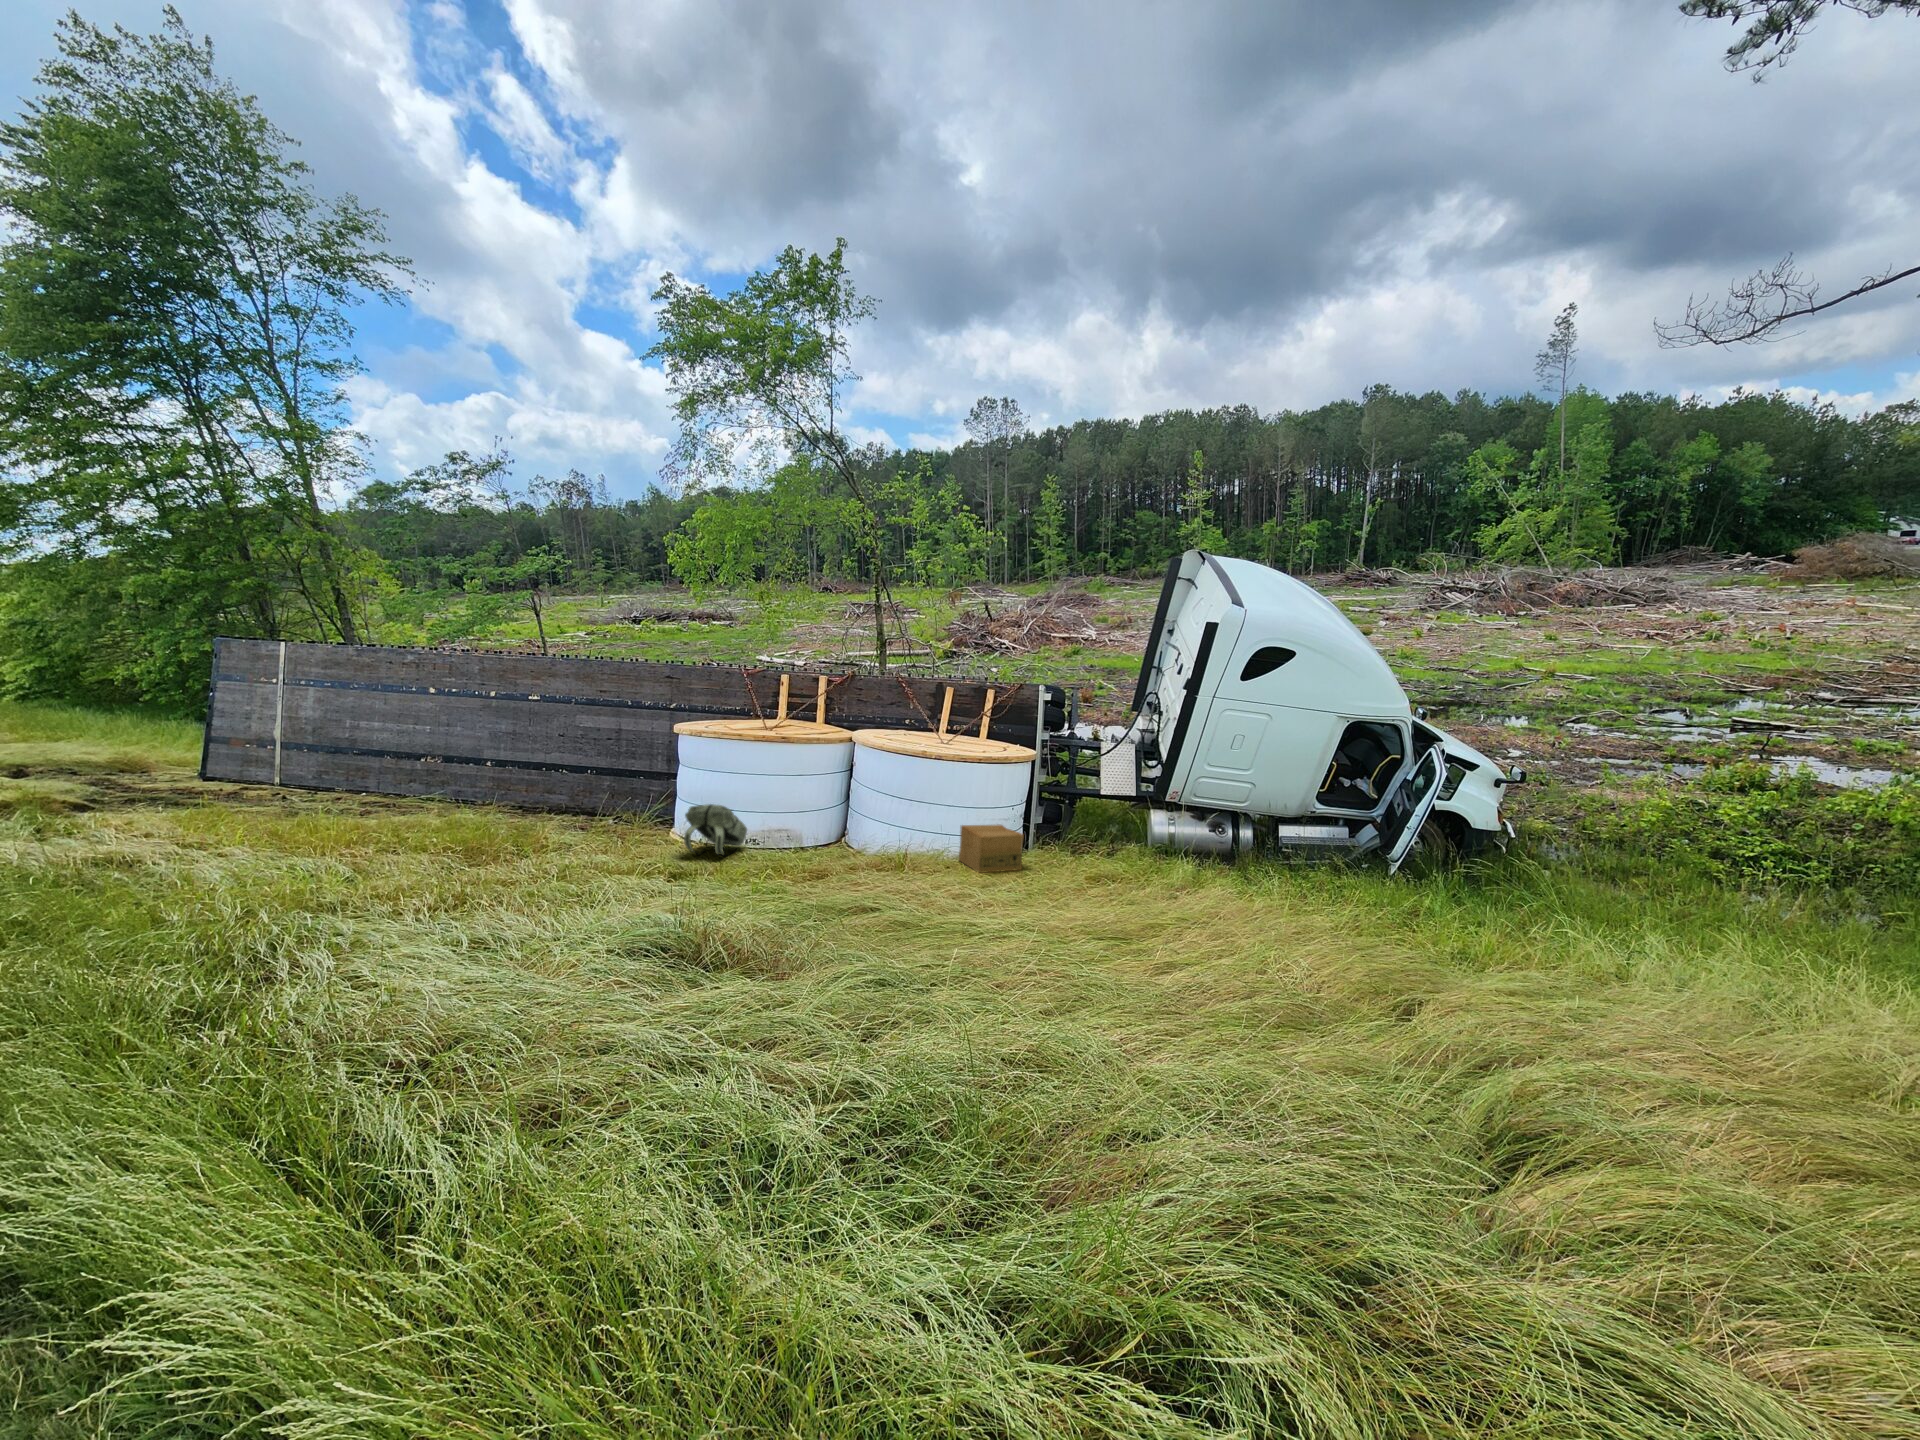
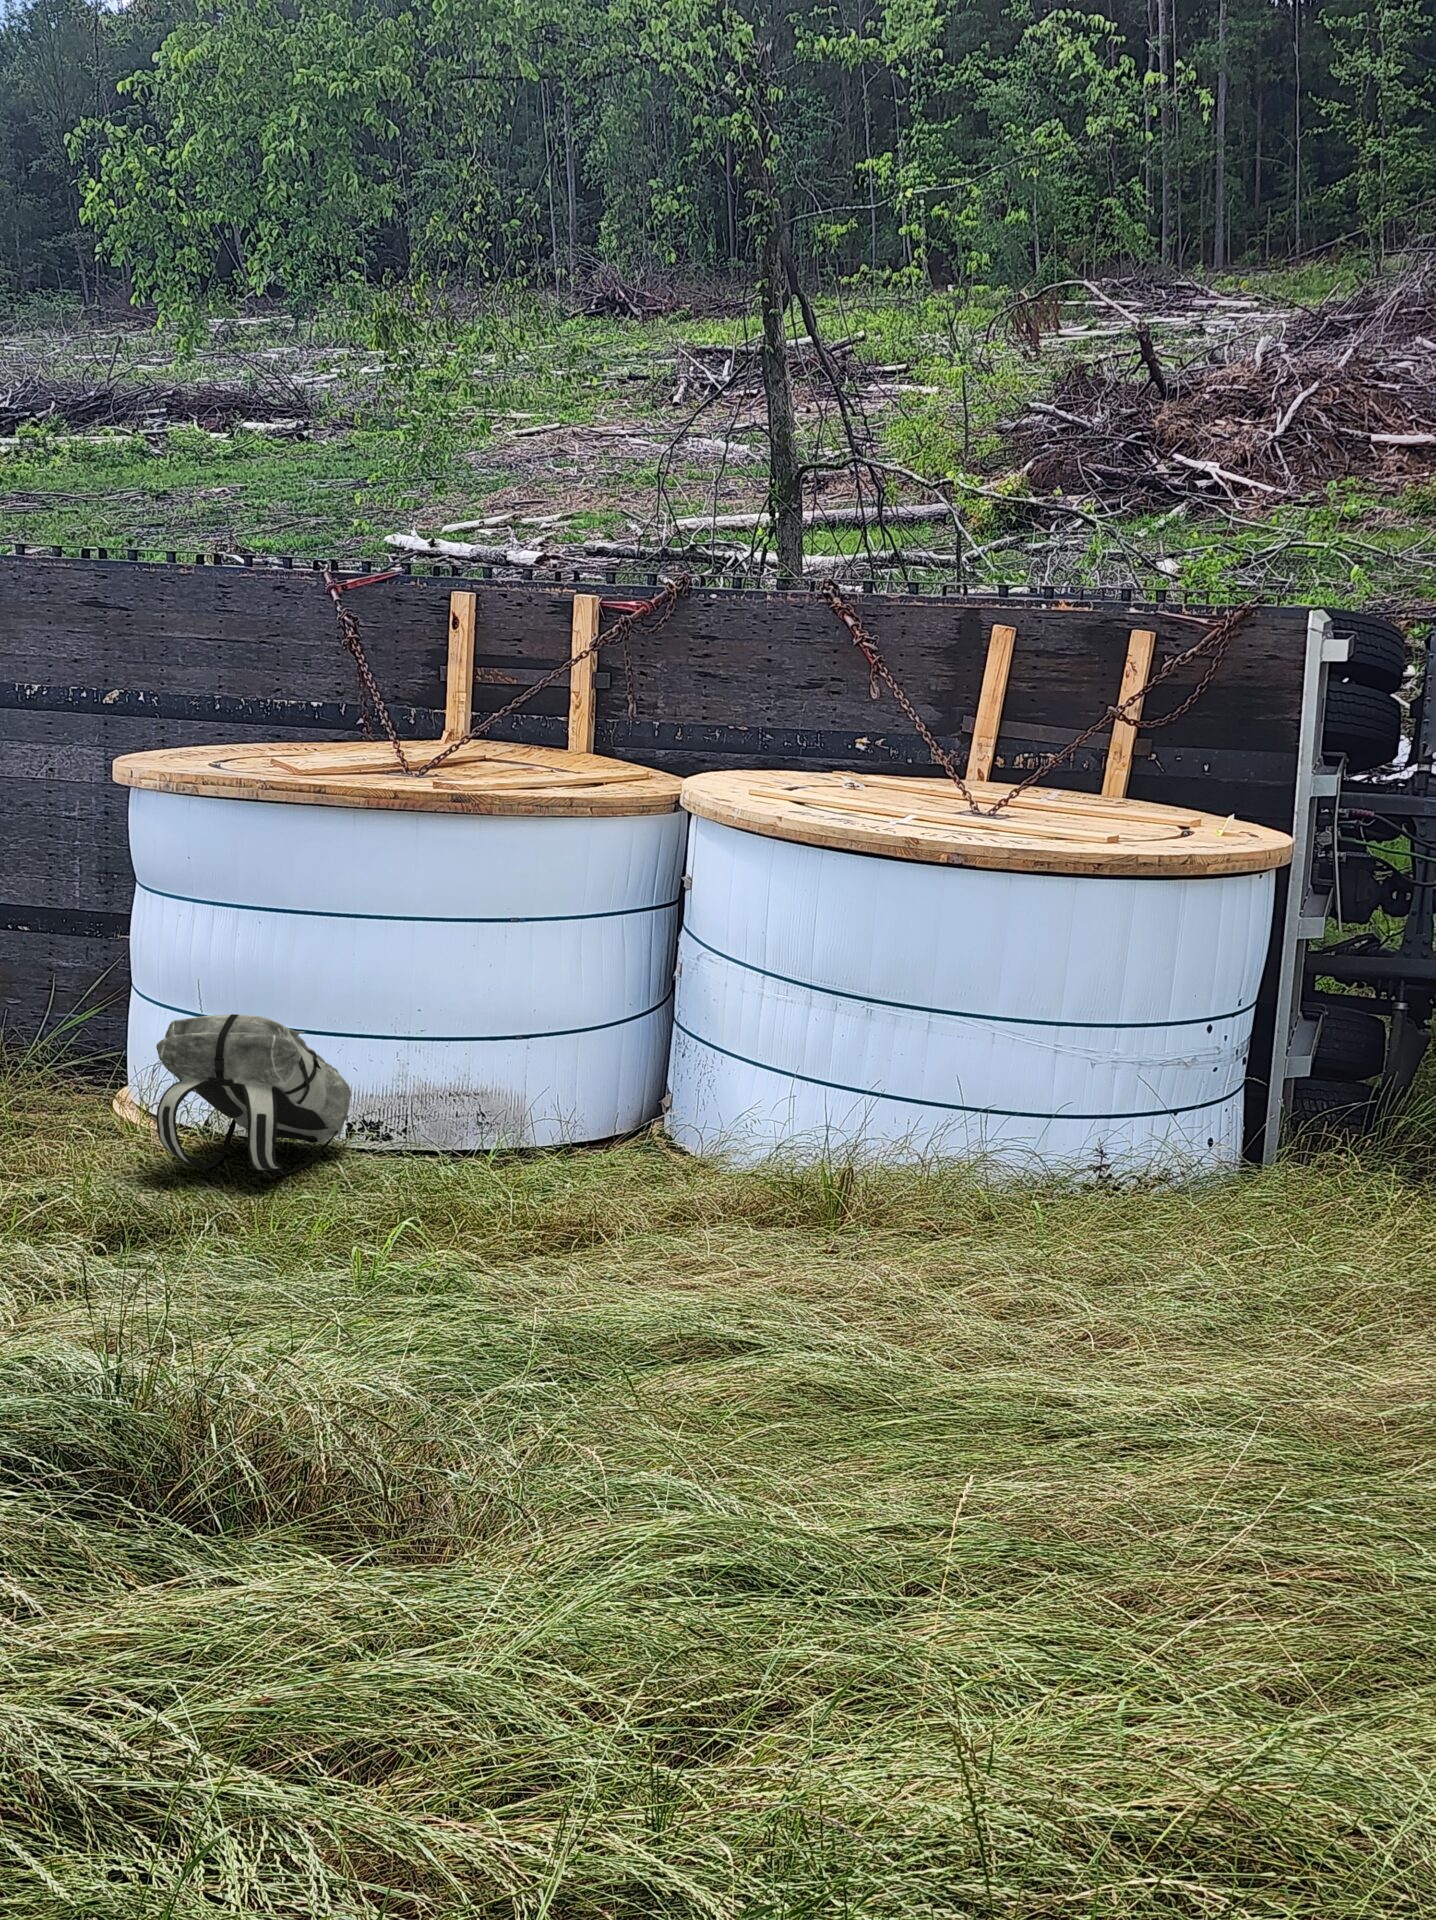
cardboard box: present [959,825,1024,873] -> none [1025,1089,1251,1252]

